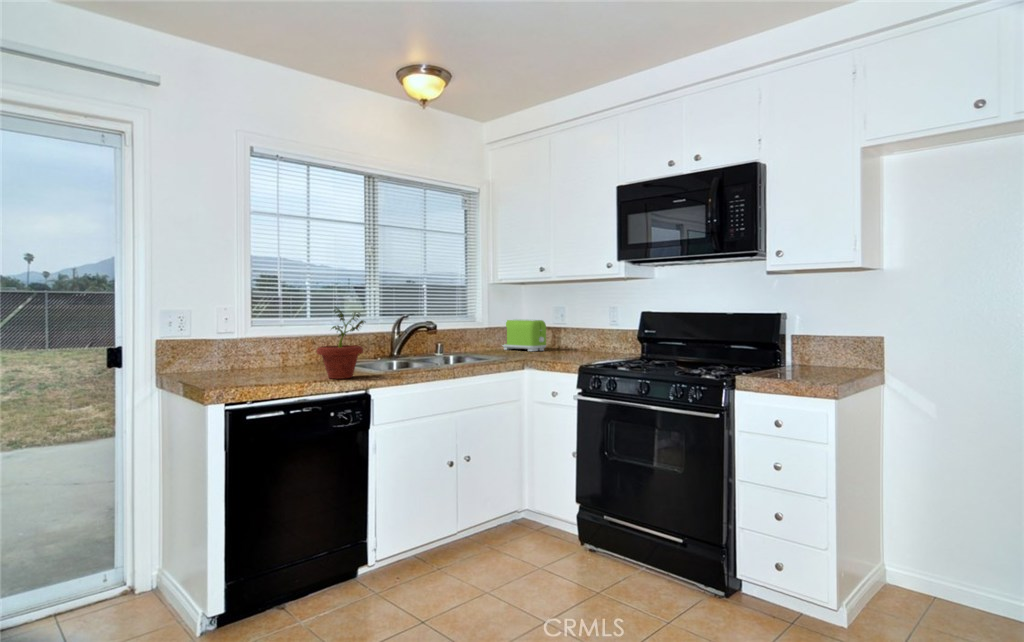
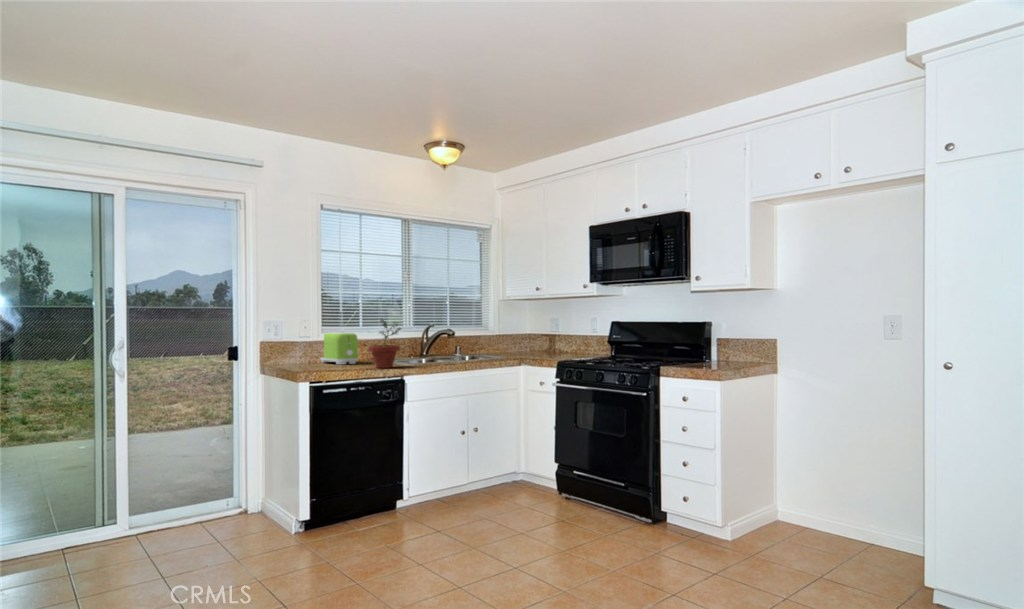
toaster: present [502,319,546,351] -> present [320,332,358,364]

